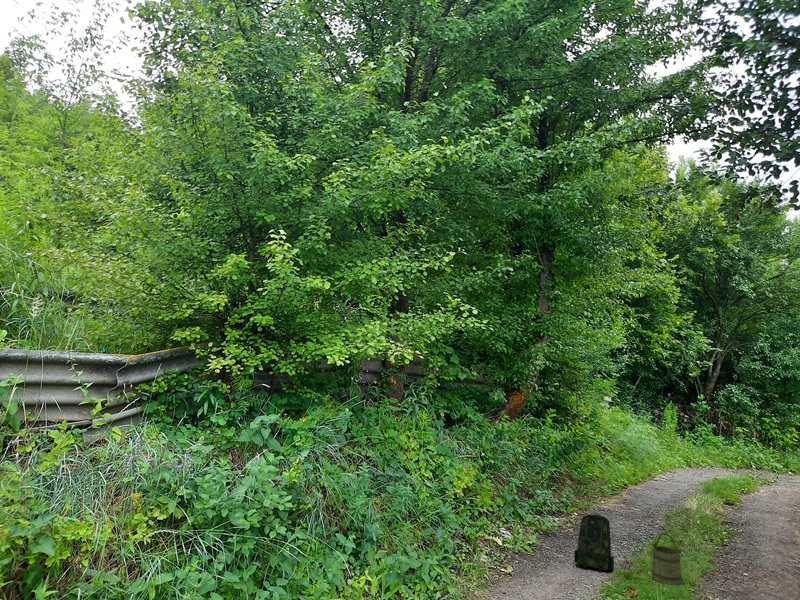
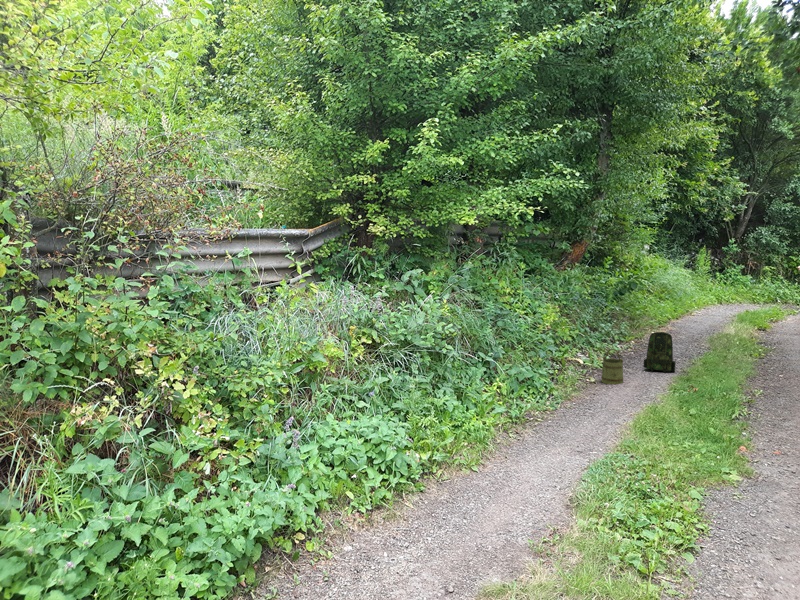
bucket: present [652,533,682,585] -> present [601,349,623,385]

